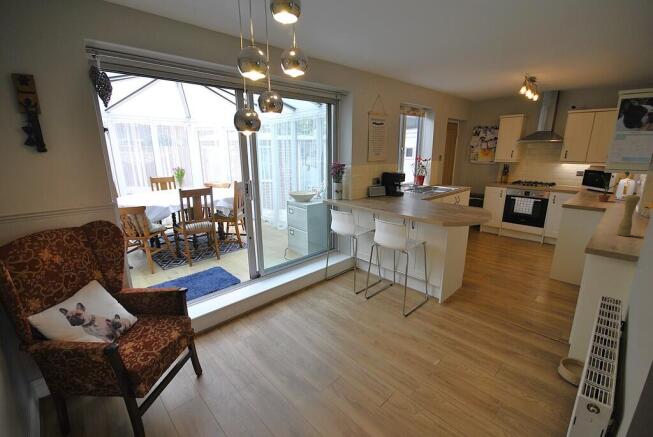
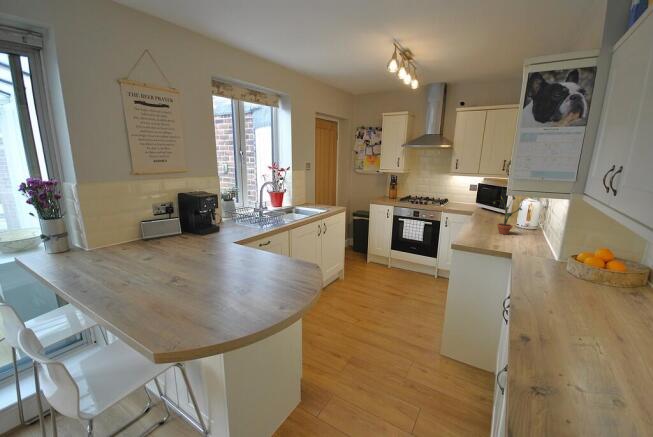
pepper mill: present [617,195,640,236] -> none [562,282,620,392]

